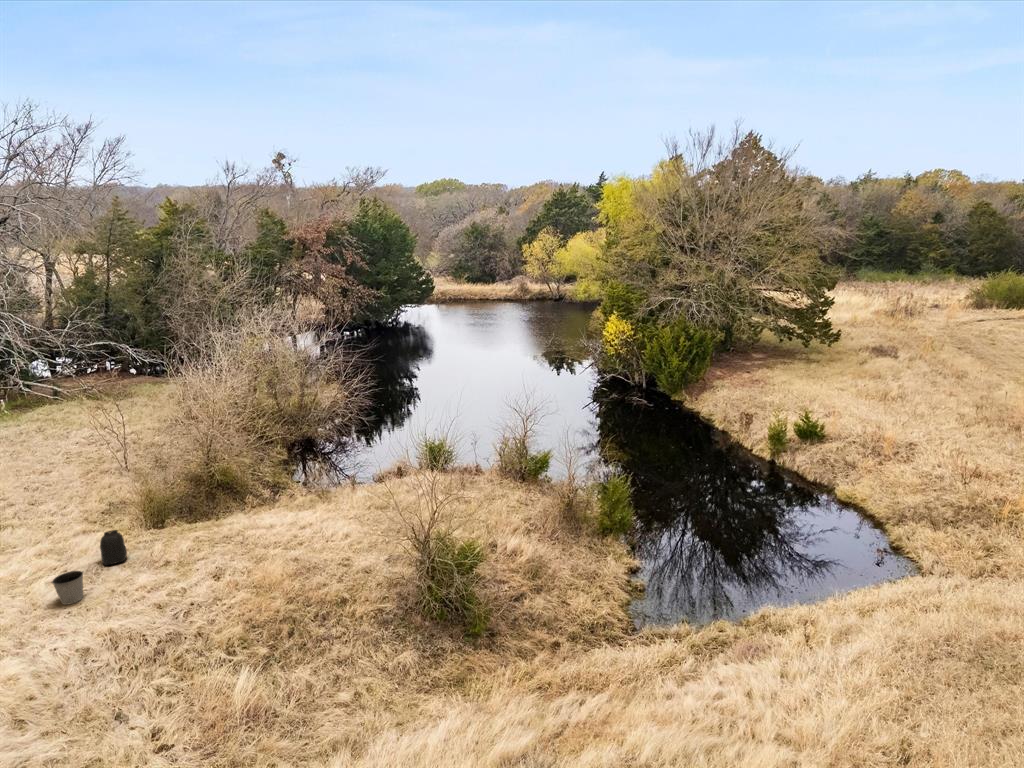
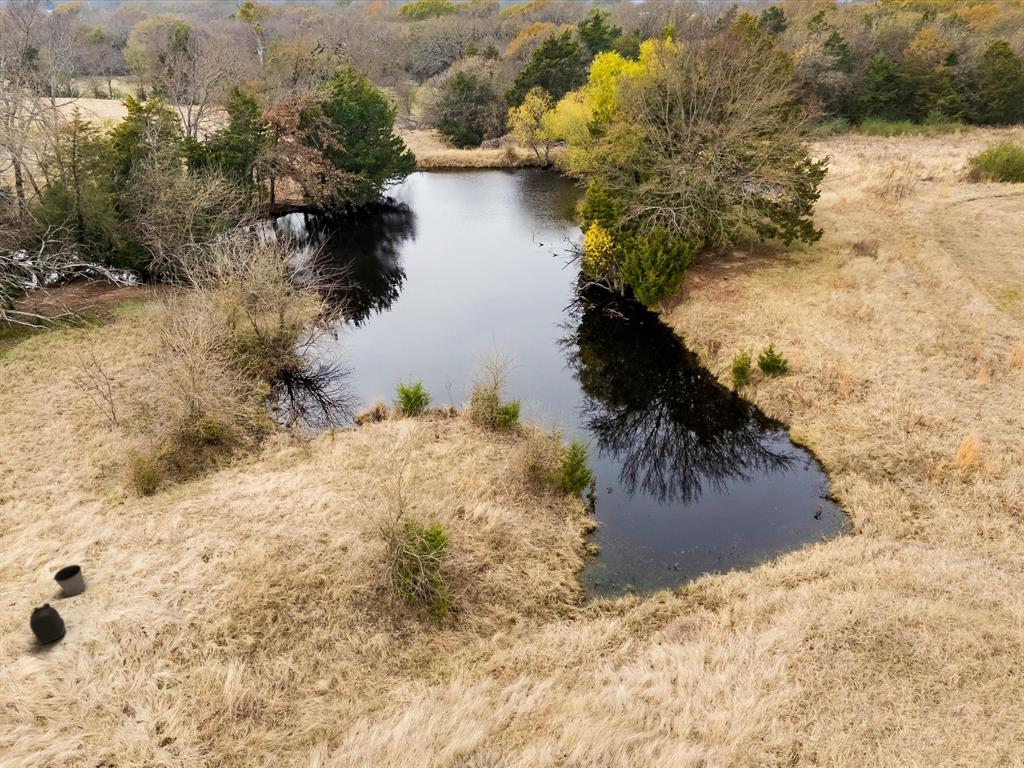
backpack: present [100,530,127,565] -> present [30,603,65,644]

